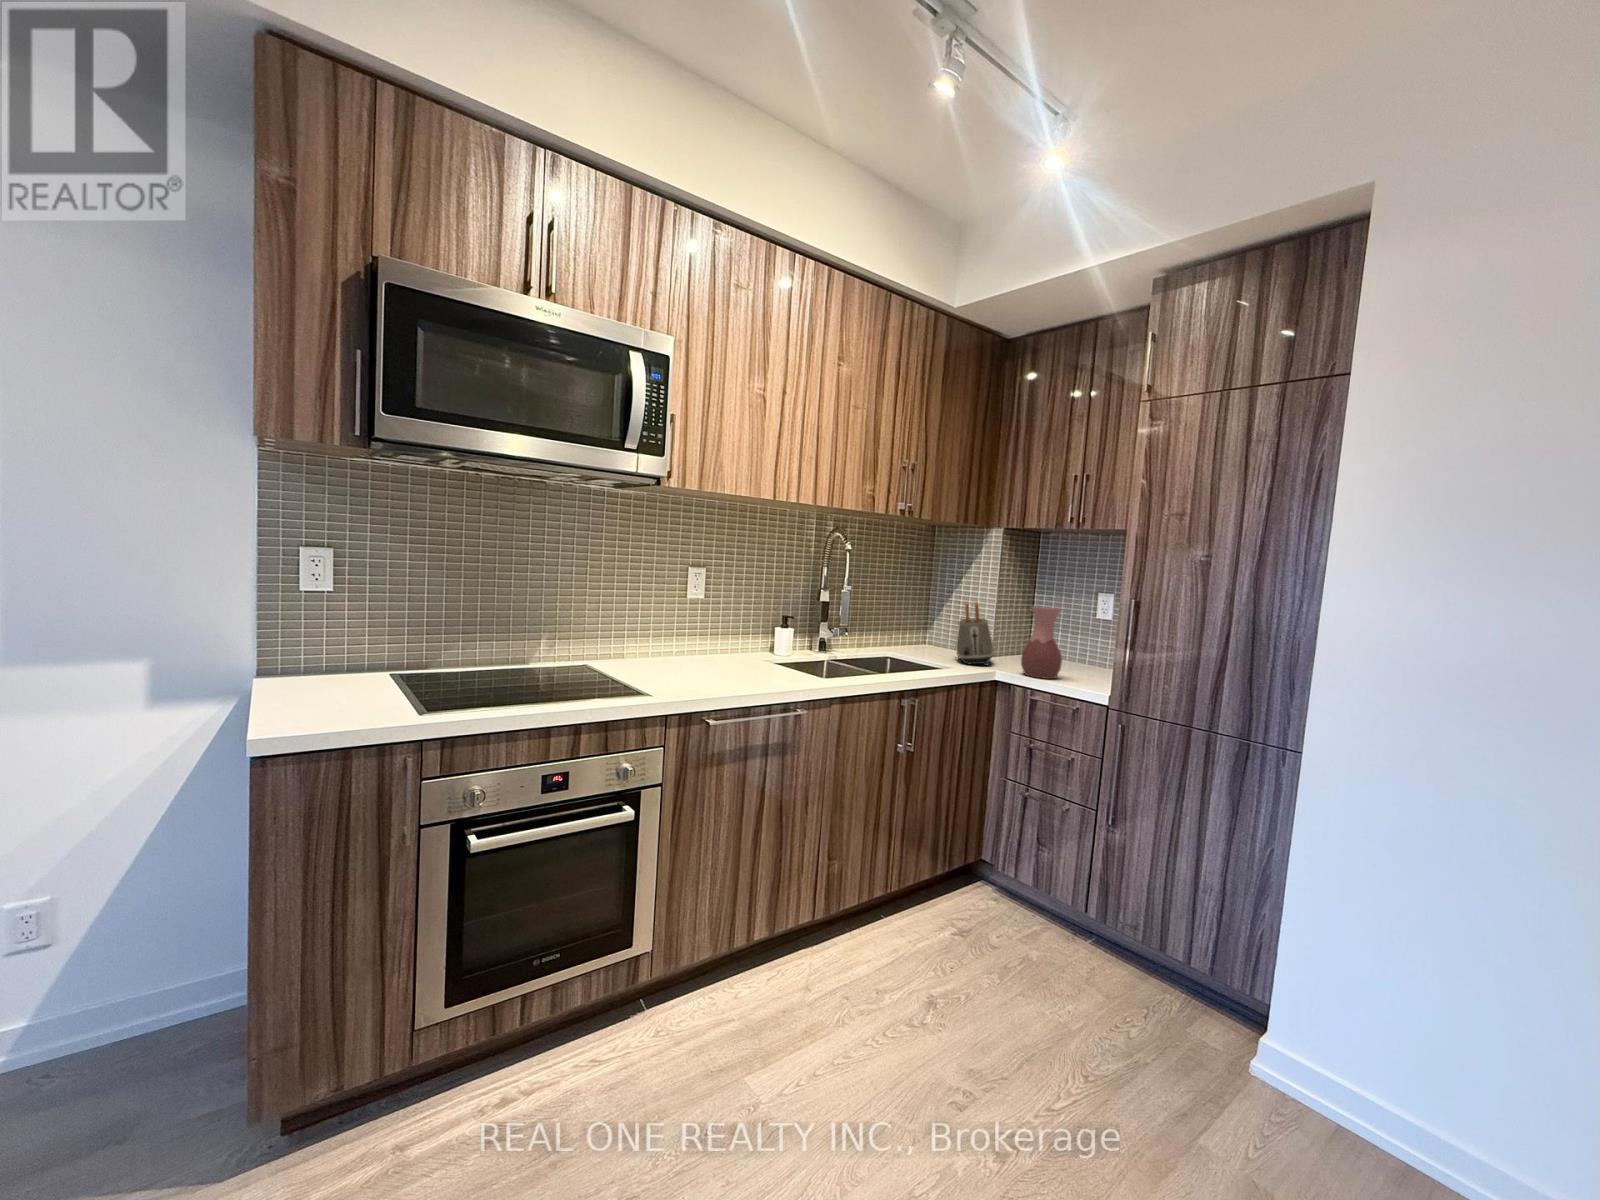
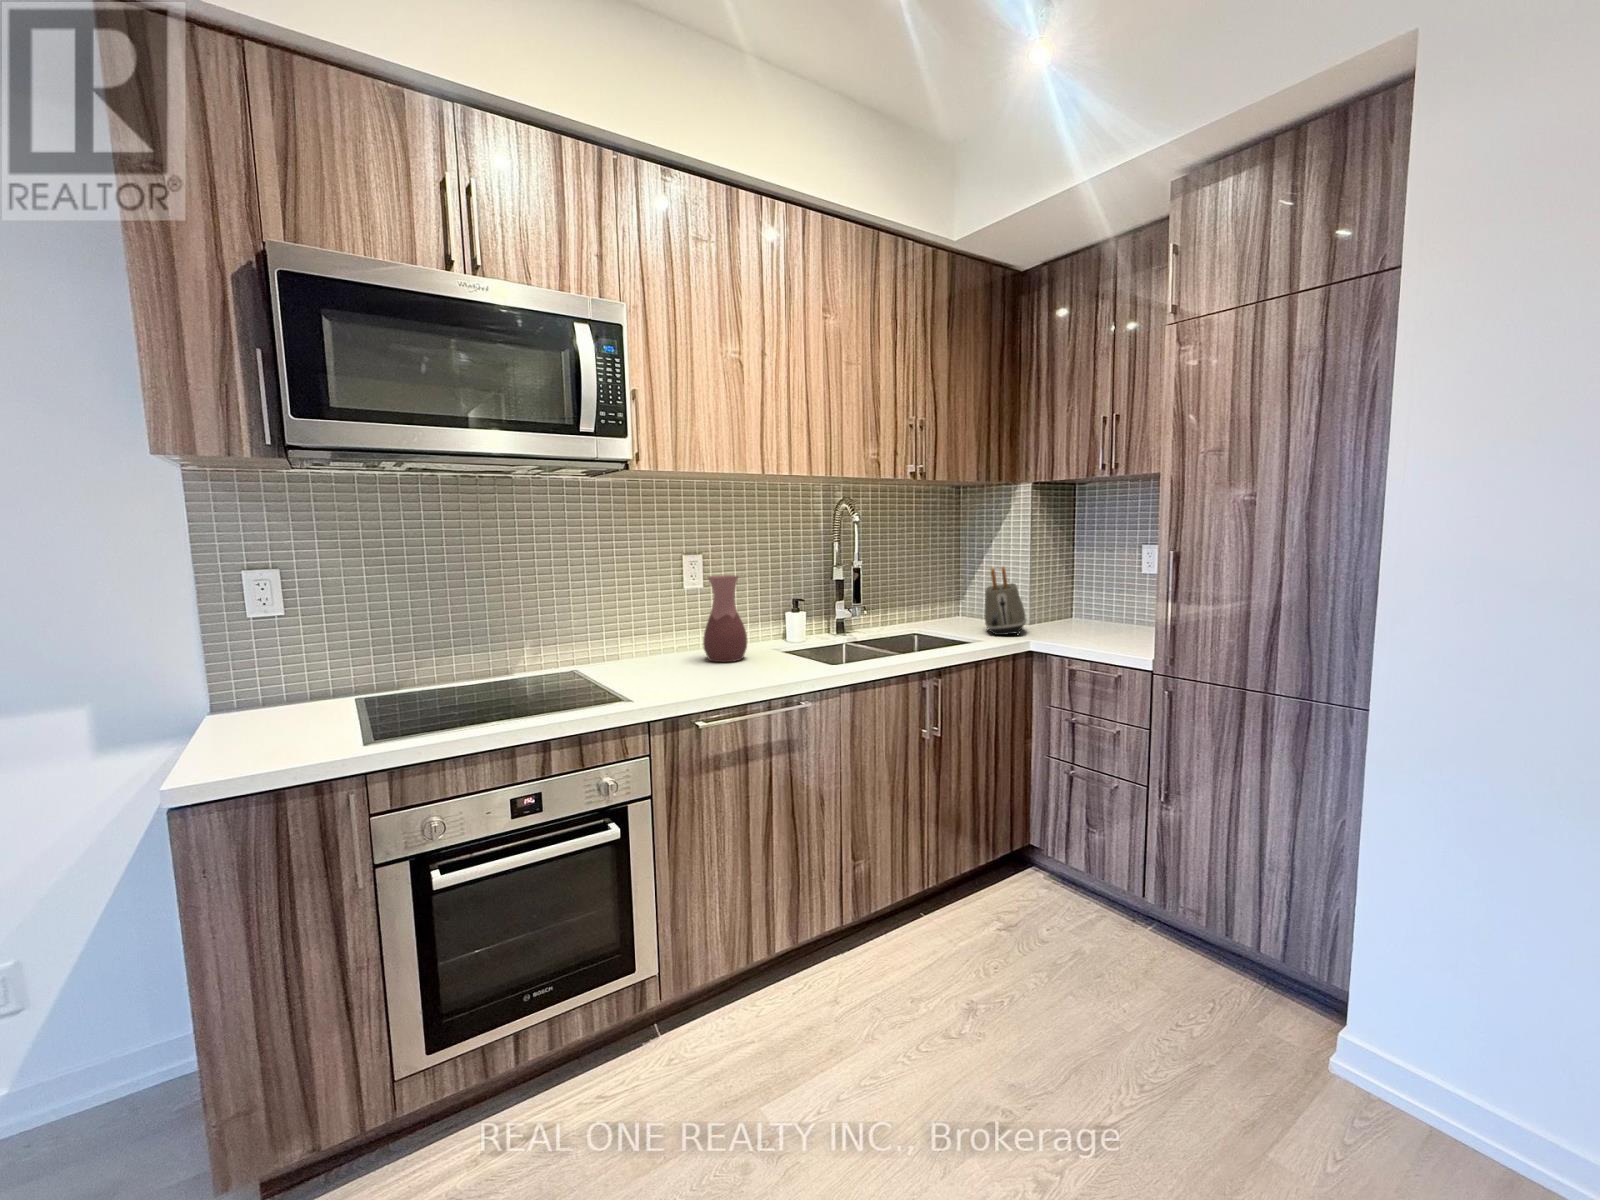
vase: present [1021,606,1062,679] -> present [703,575,747,662]

